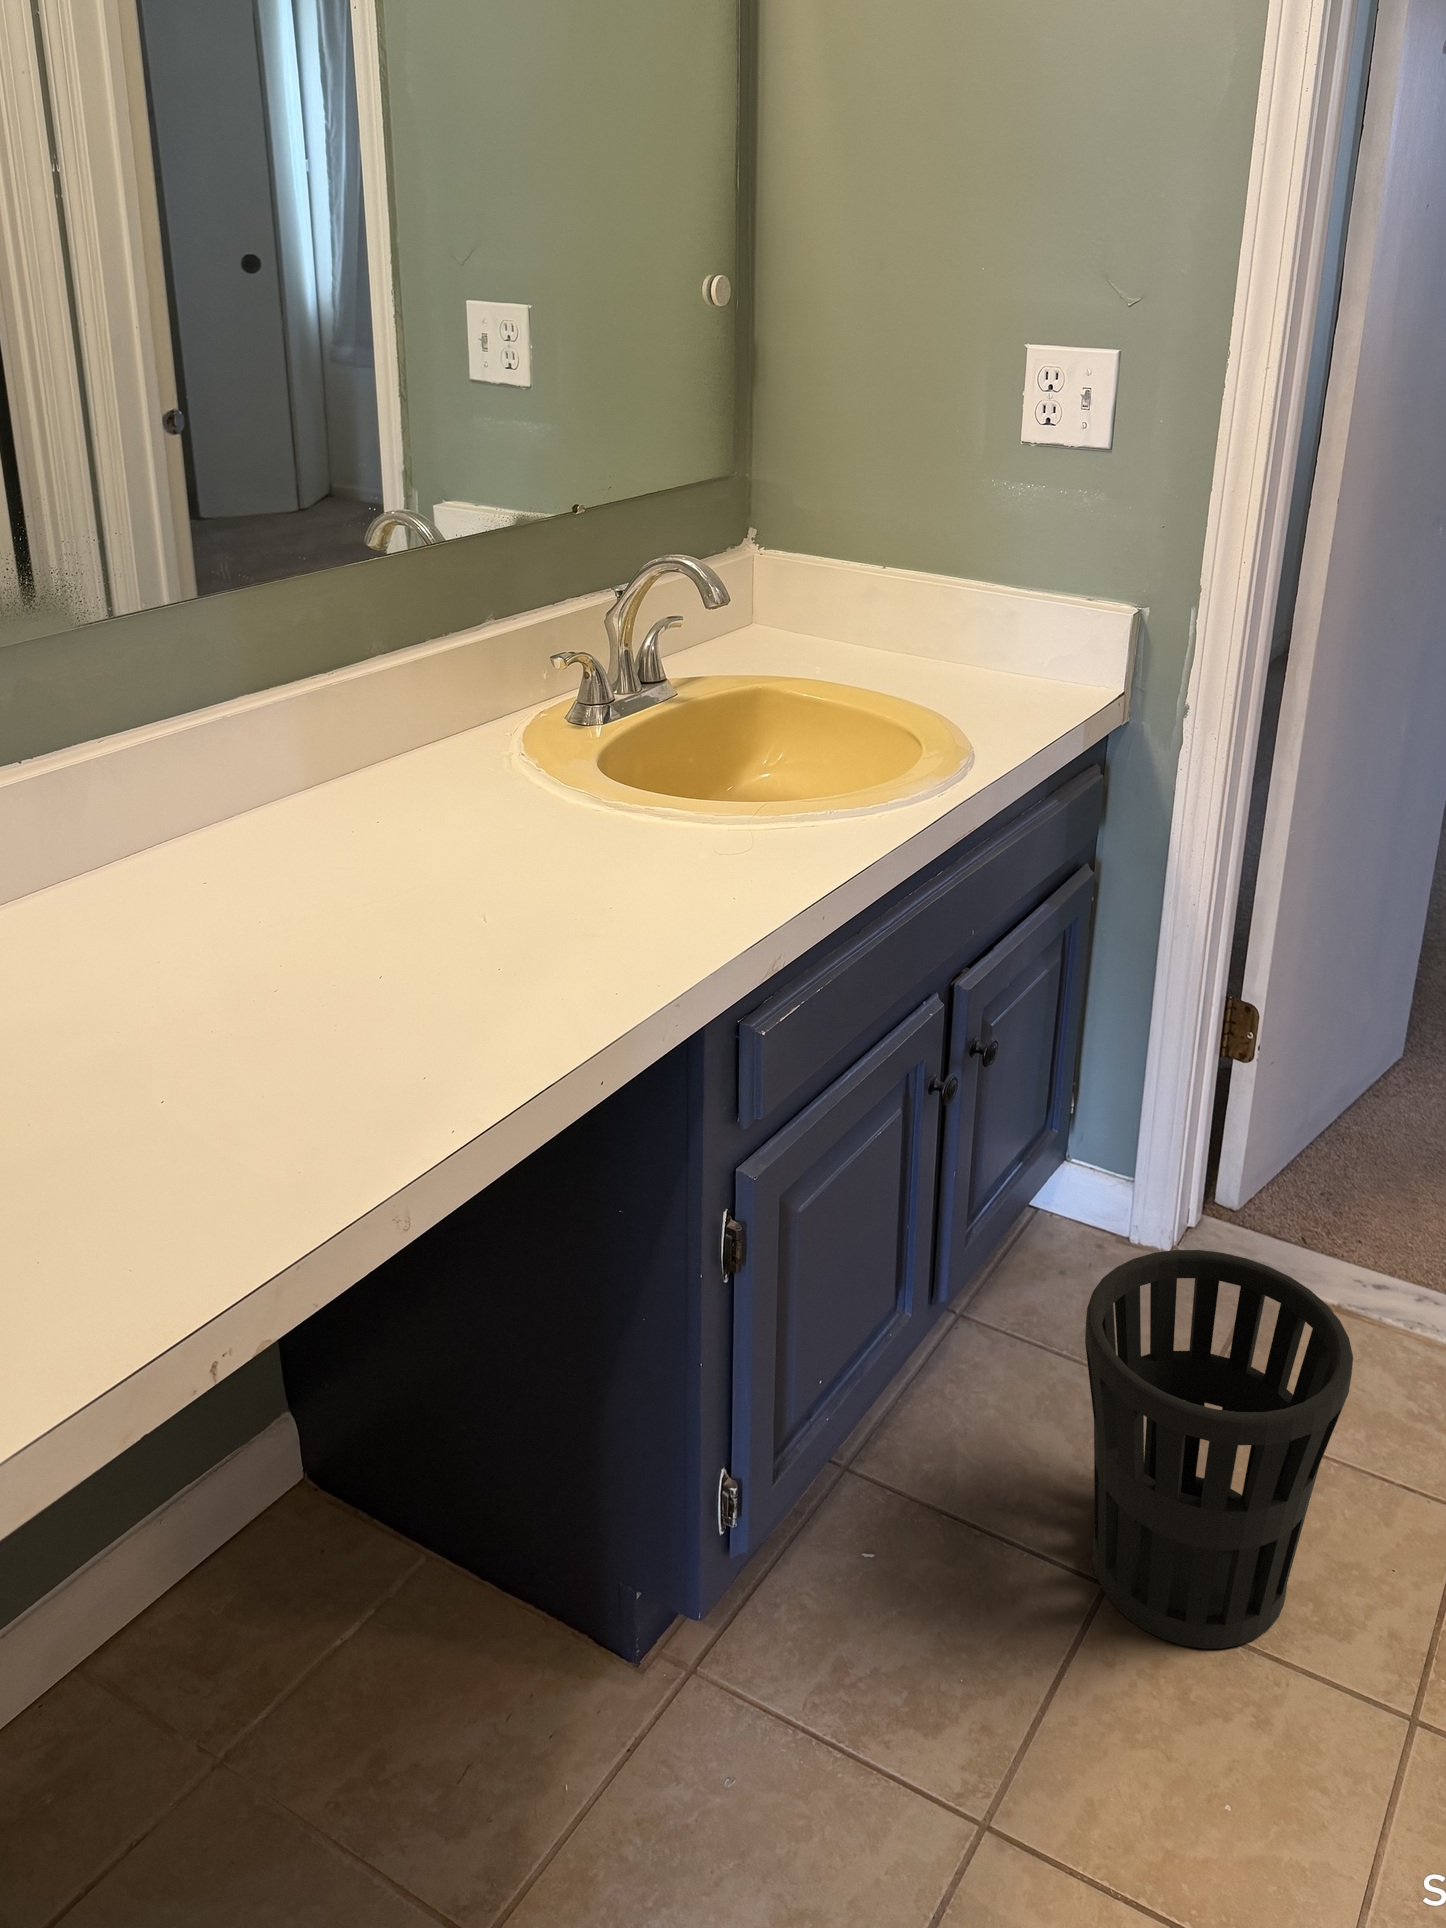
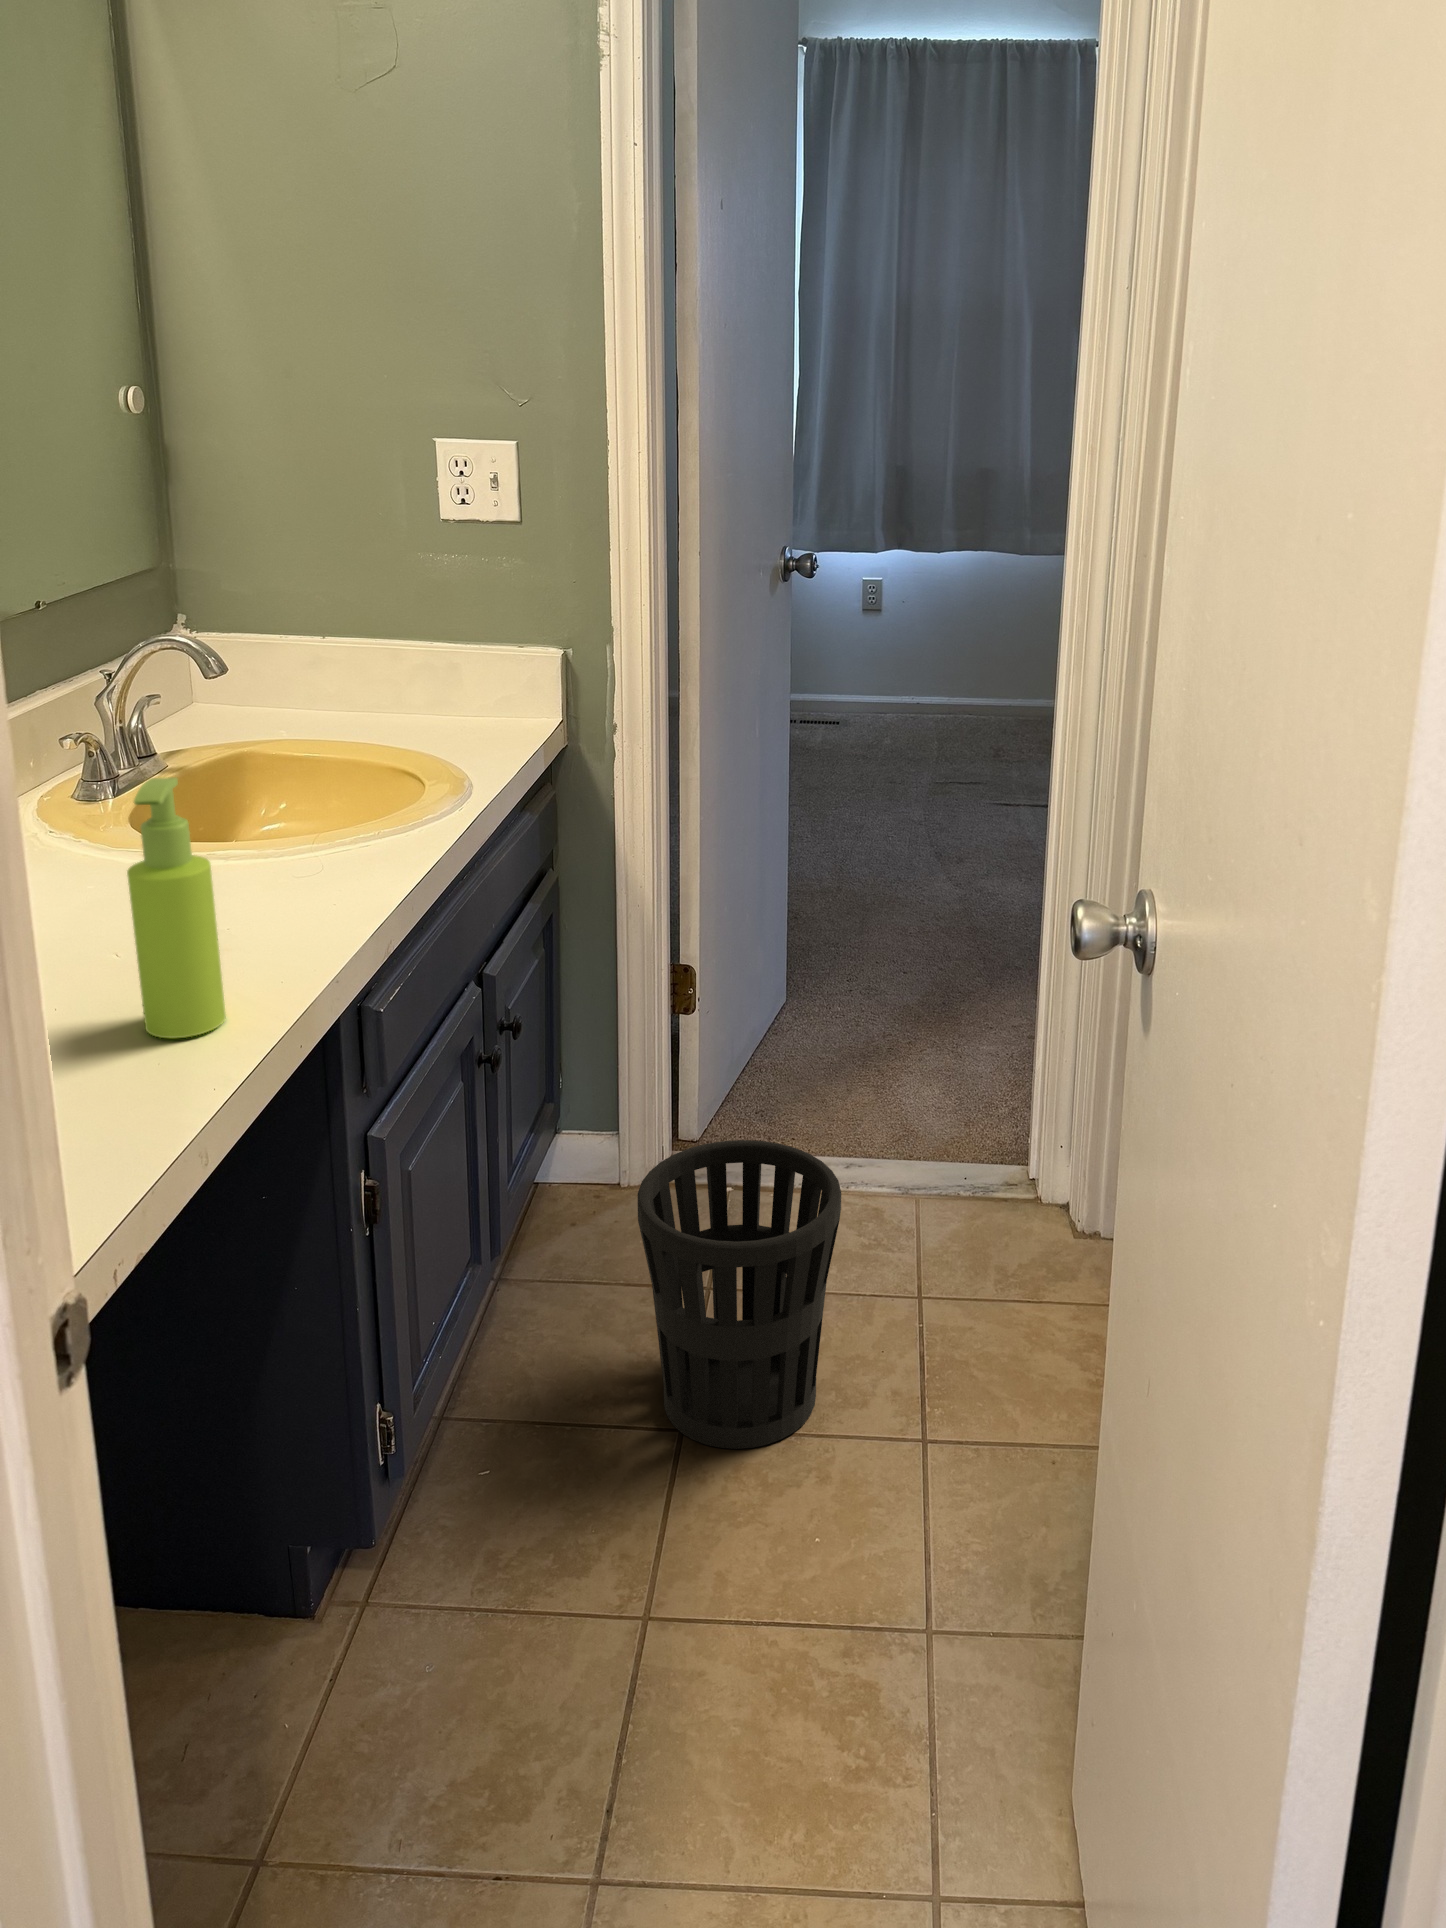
soap dispenser: none [422,745,529,1051] -> present [127,777,226,1038]

